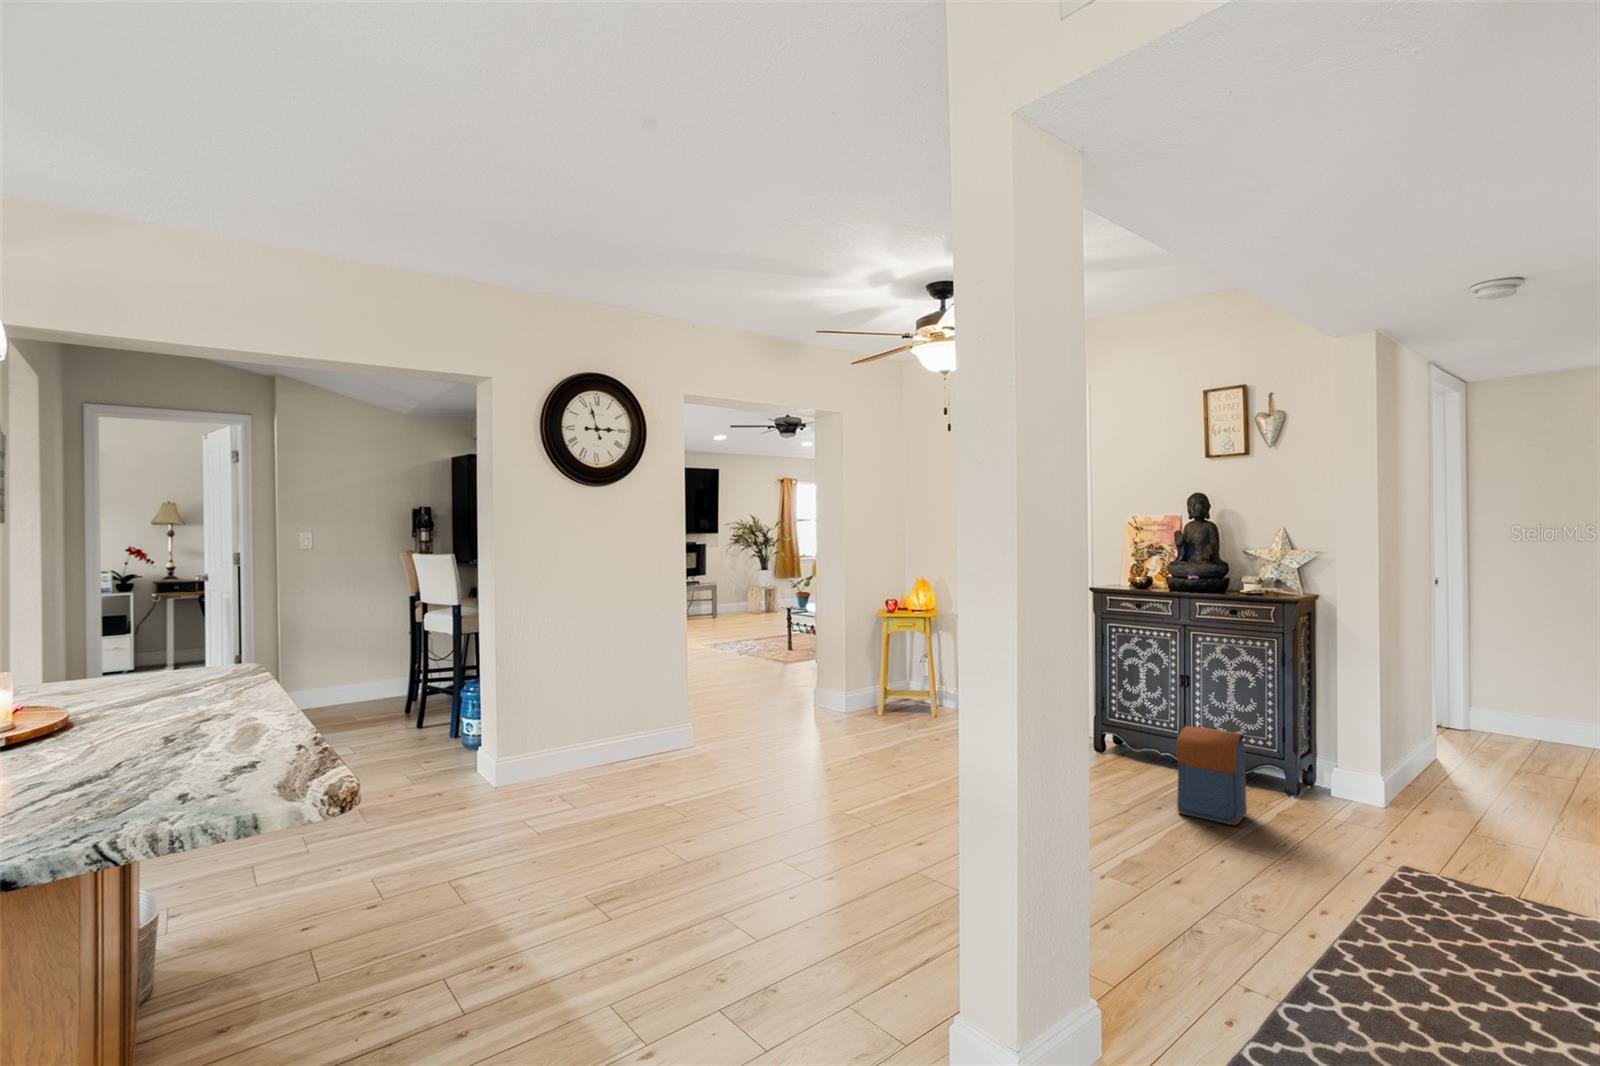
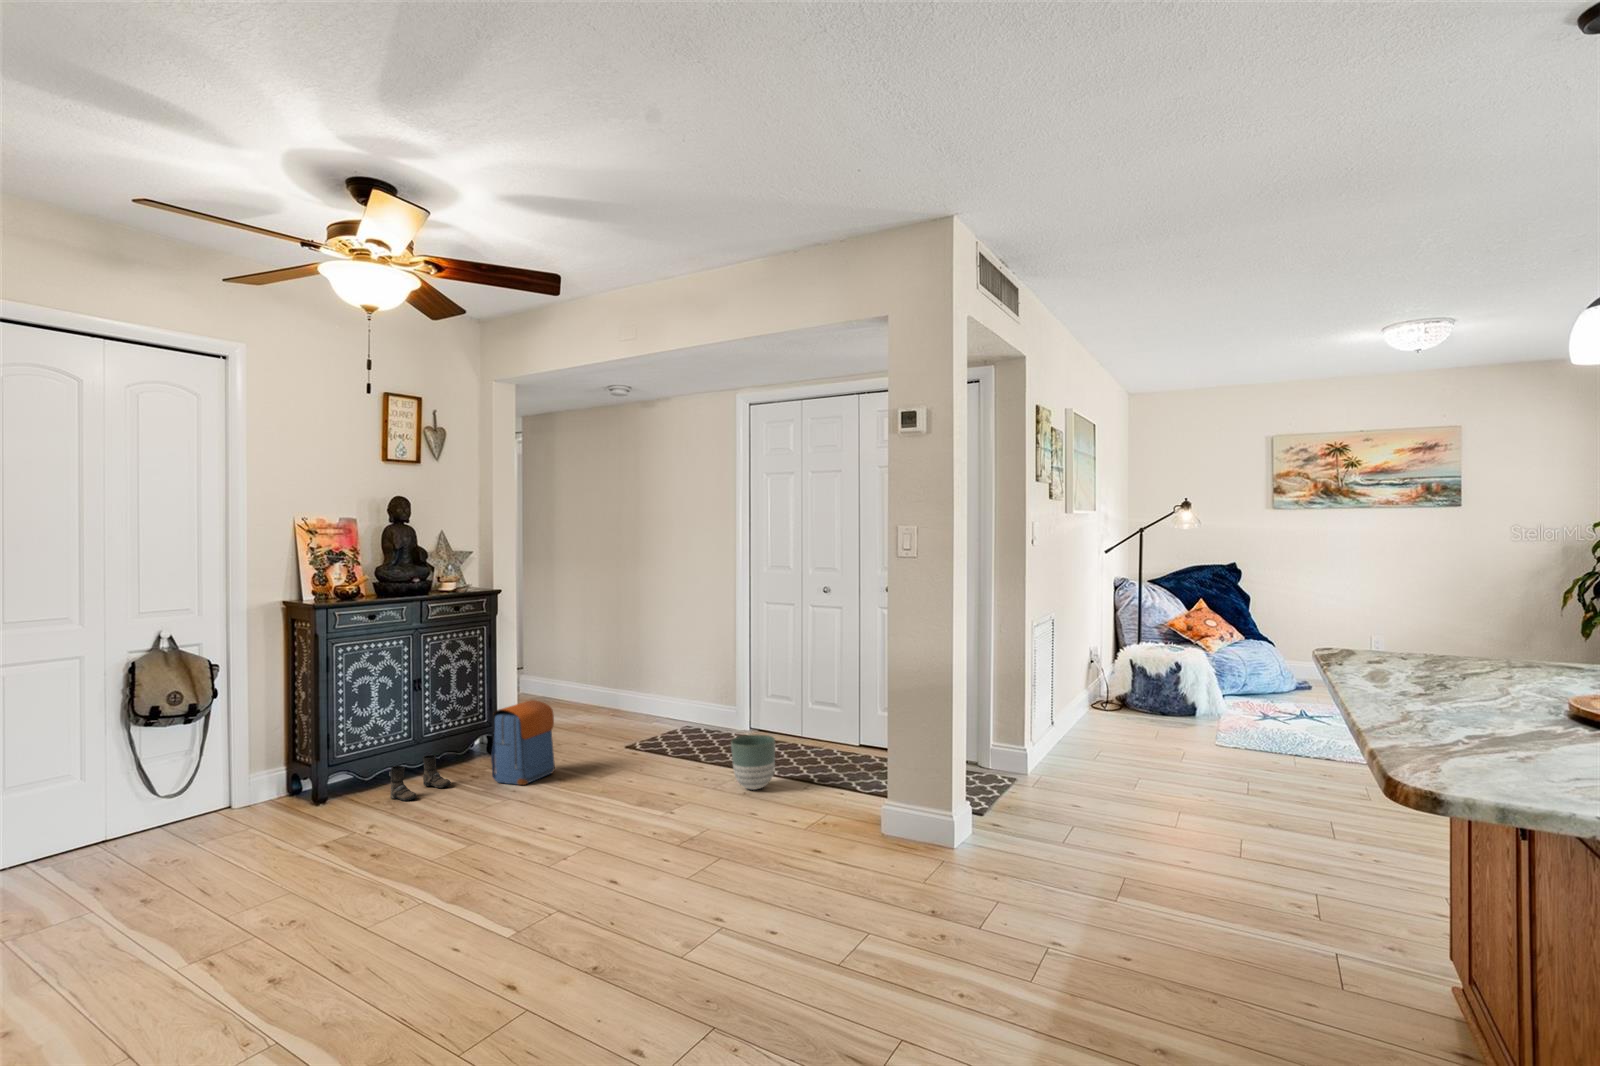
boots: none [1122,743,1180,785] -> present [389,755,451,801]
planter: none [1137,853,1211,944] -> present [731,734,775,790]

